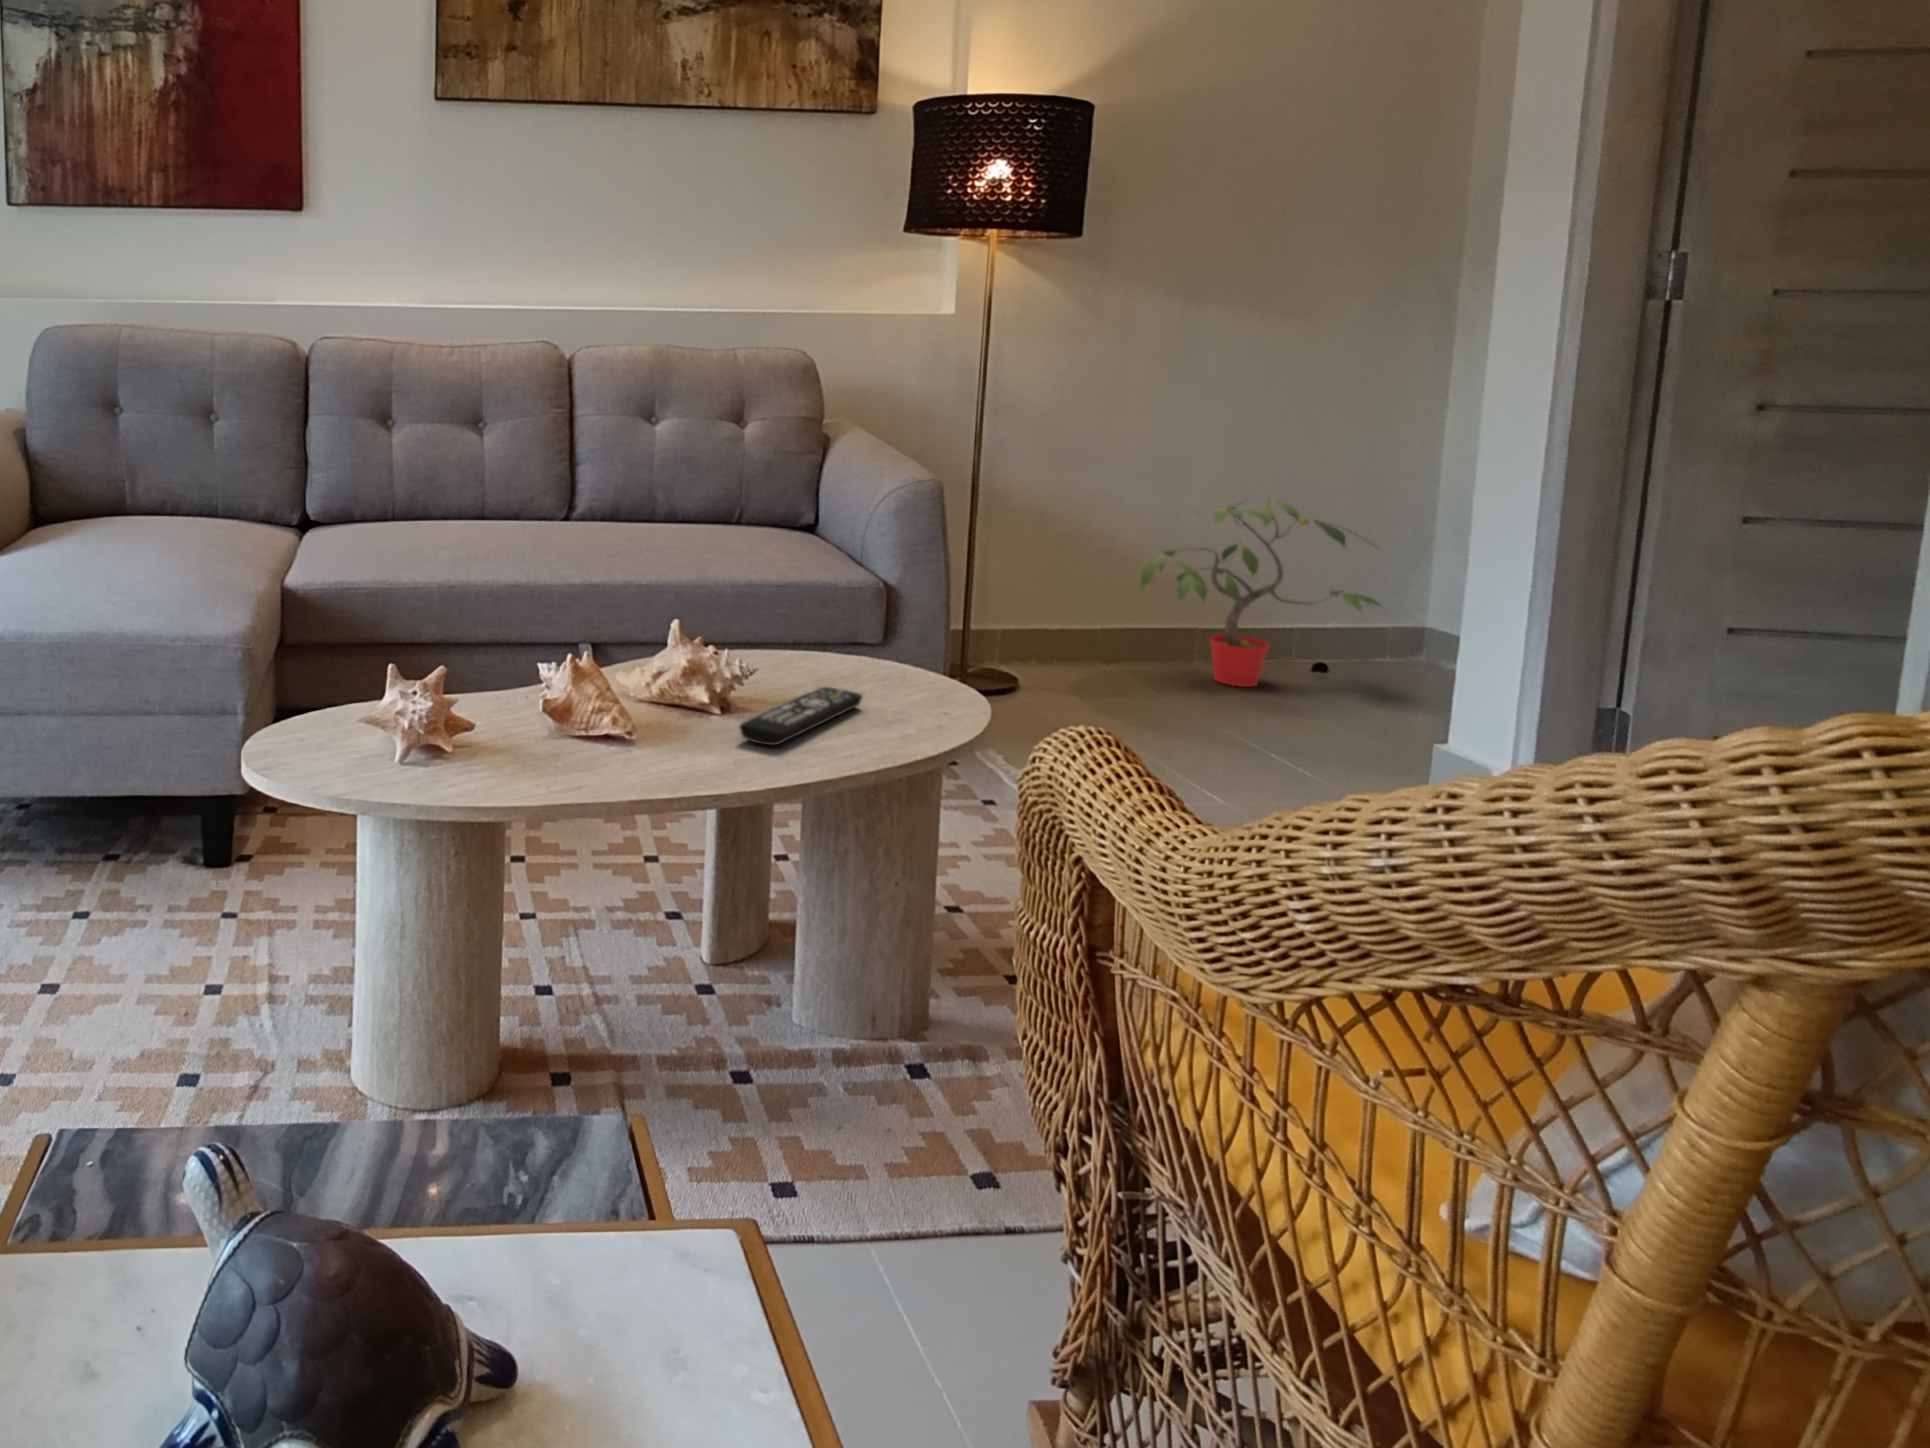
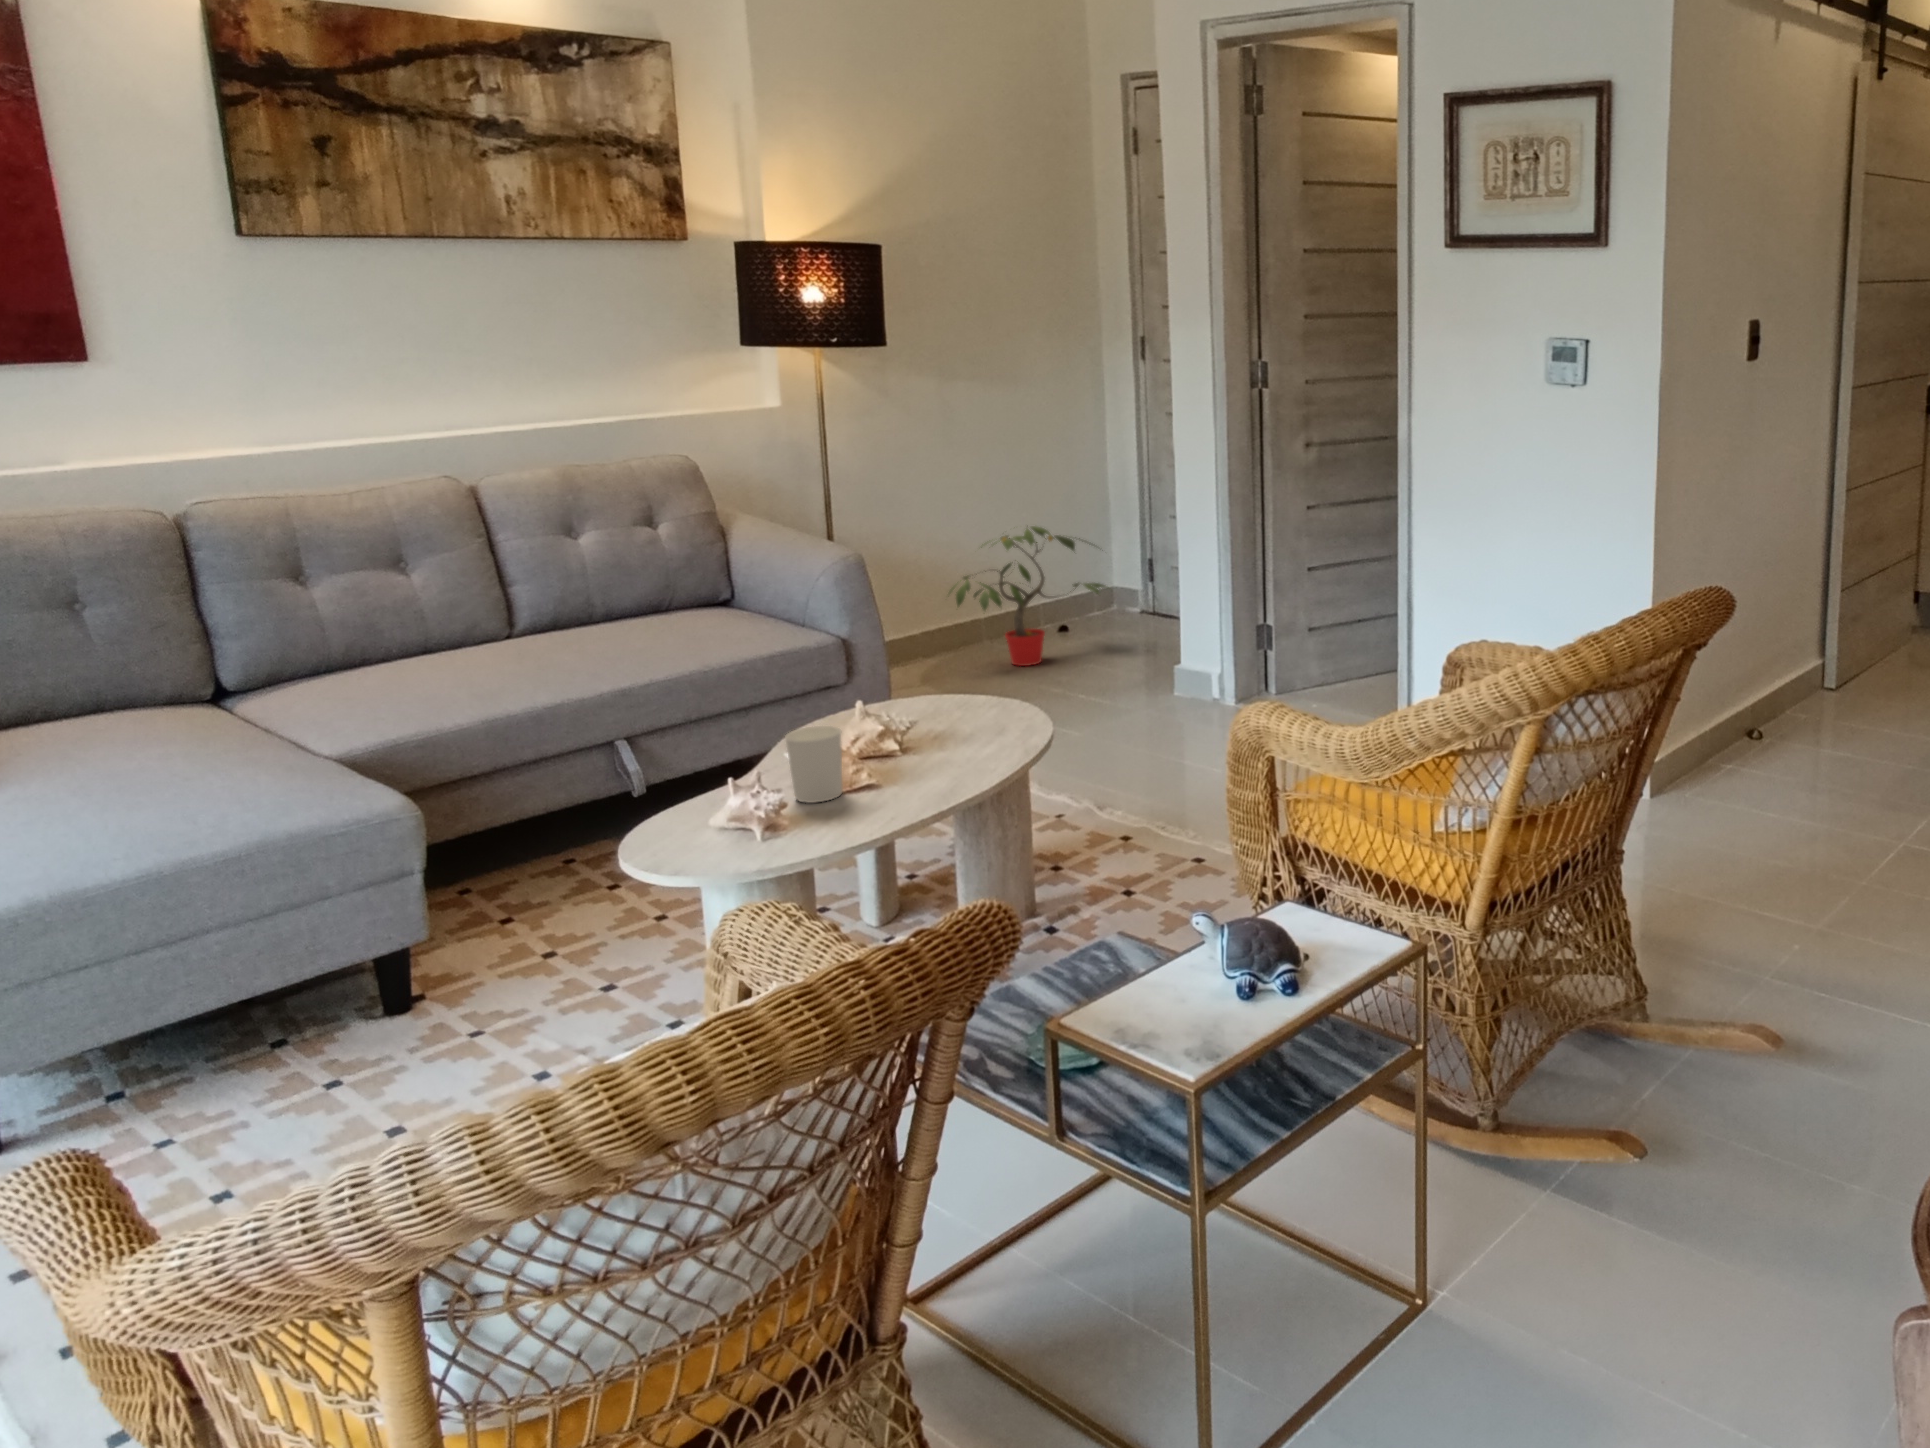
candle holder: none [511,661,588,772] -> present [785,726,842,803]
remote control: present [740,687,862,745] -> none [914,707,957,749]

